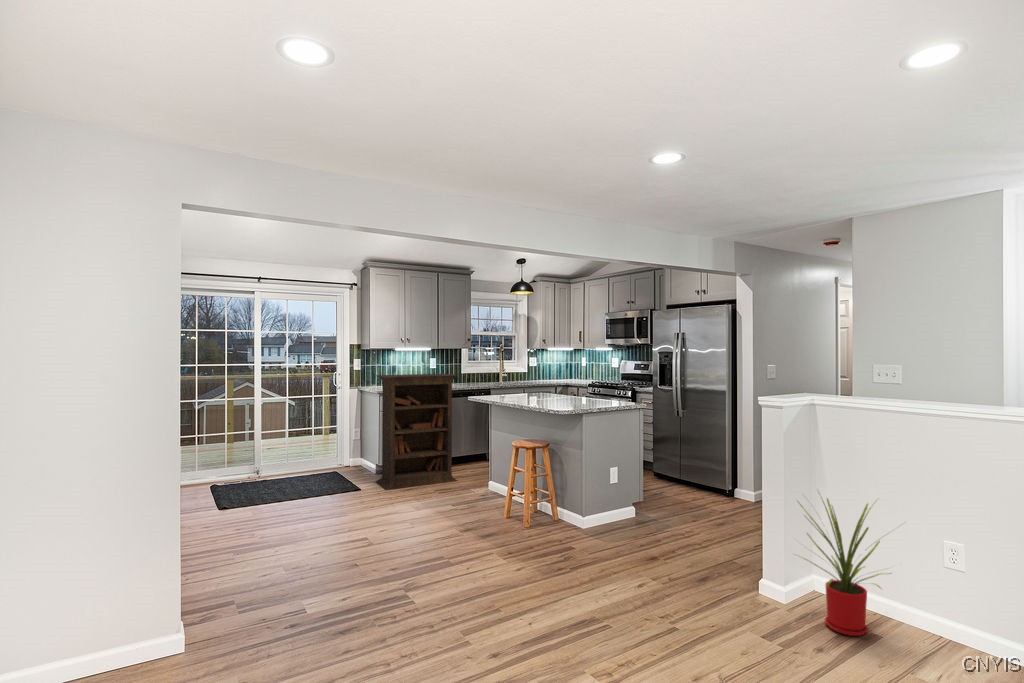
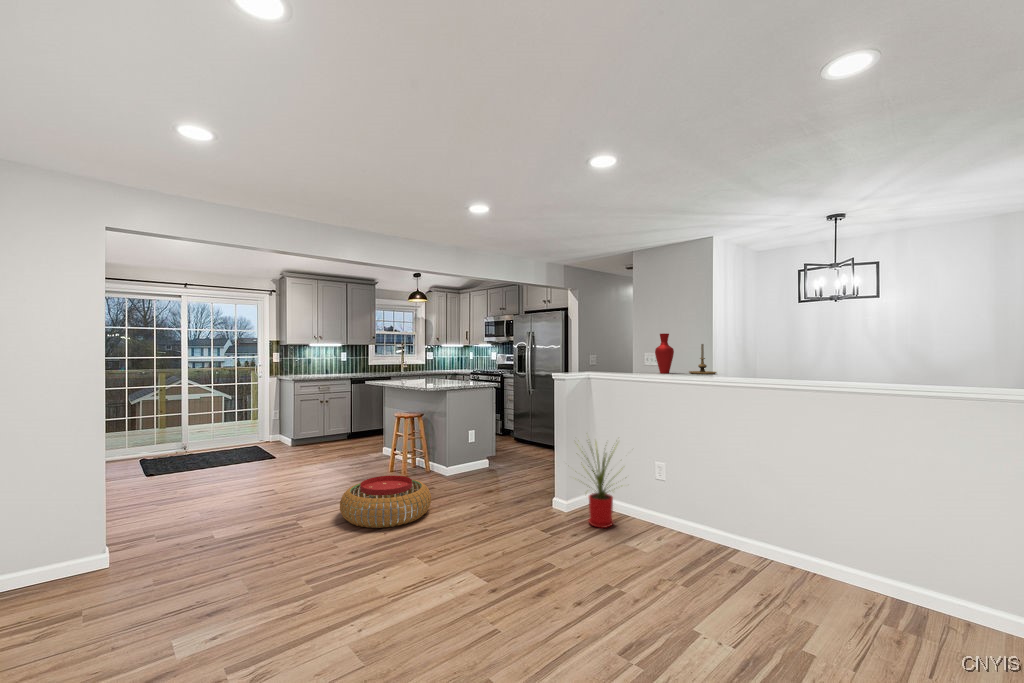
vase: none [895,341,927,399] -> present [655,333,674,373]
candle holder: none [951,357,1002,402] -> present [689,344,717,374]
bookcase: present [376,374,458,490] -> none [289,364,360,457]
pouf: none [464,534,585,612] -> present [340,475,431,528]

